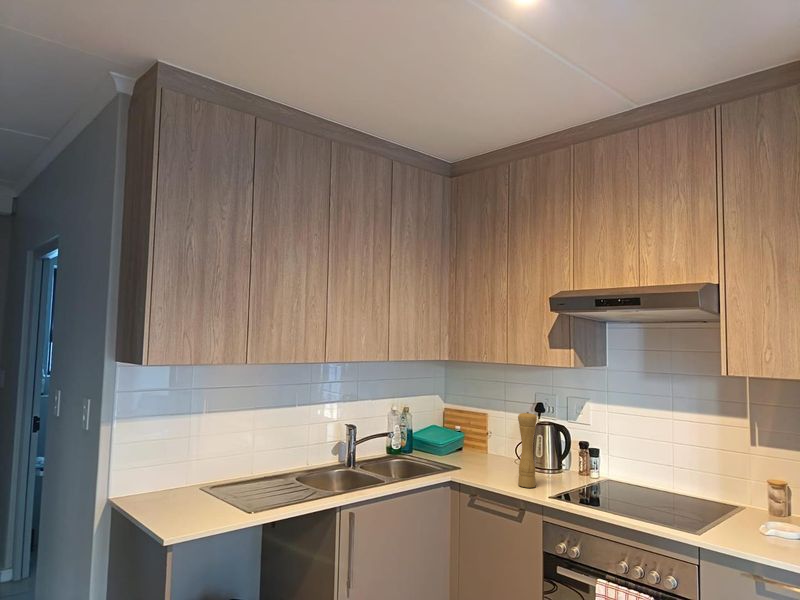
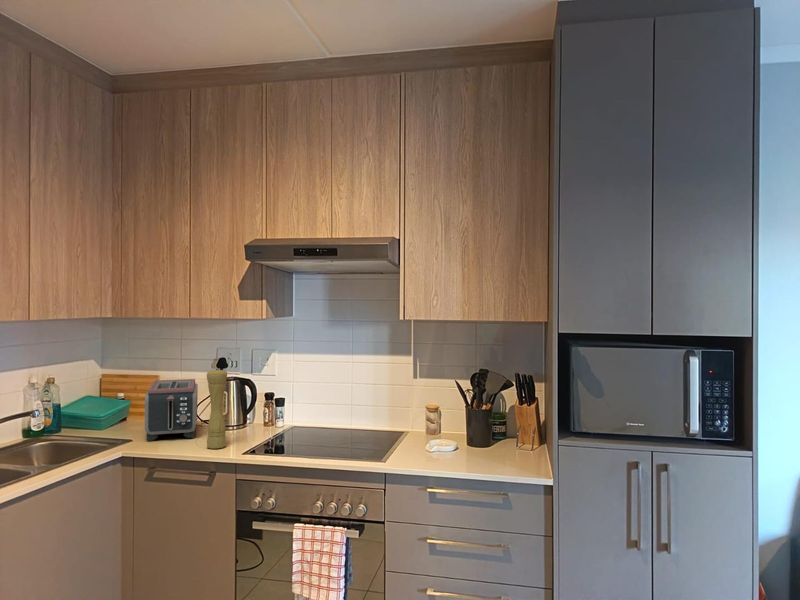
toaster: none [469,418,518,474] -> present [145,379,198,441]

